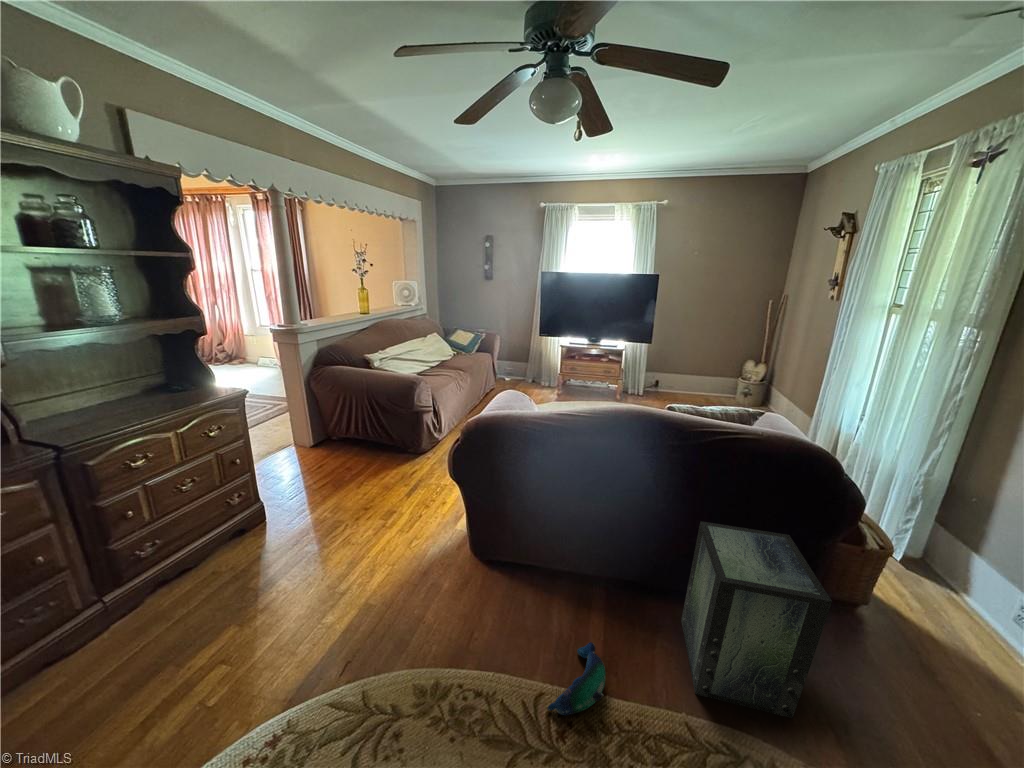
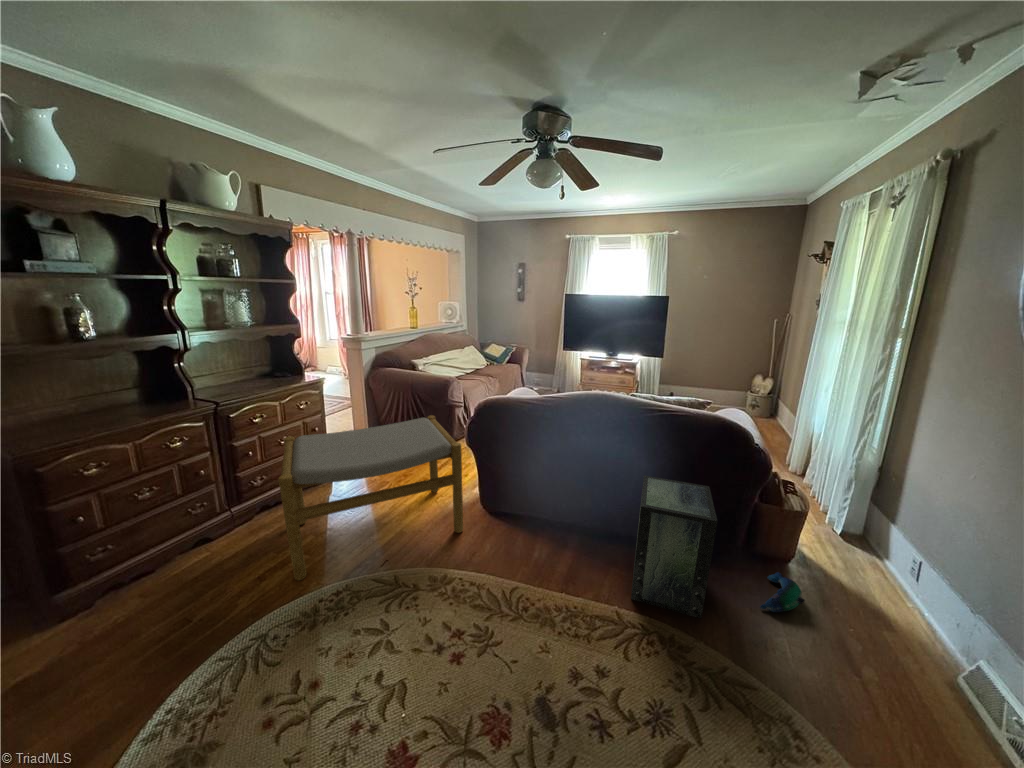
footstool: none [160,438,452,719] -> present [278,415,463,581]
plush toy: present [547,642,606,715] -> present [760,572,805,612]

